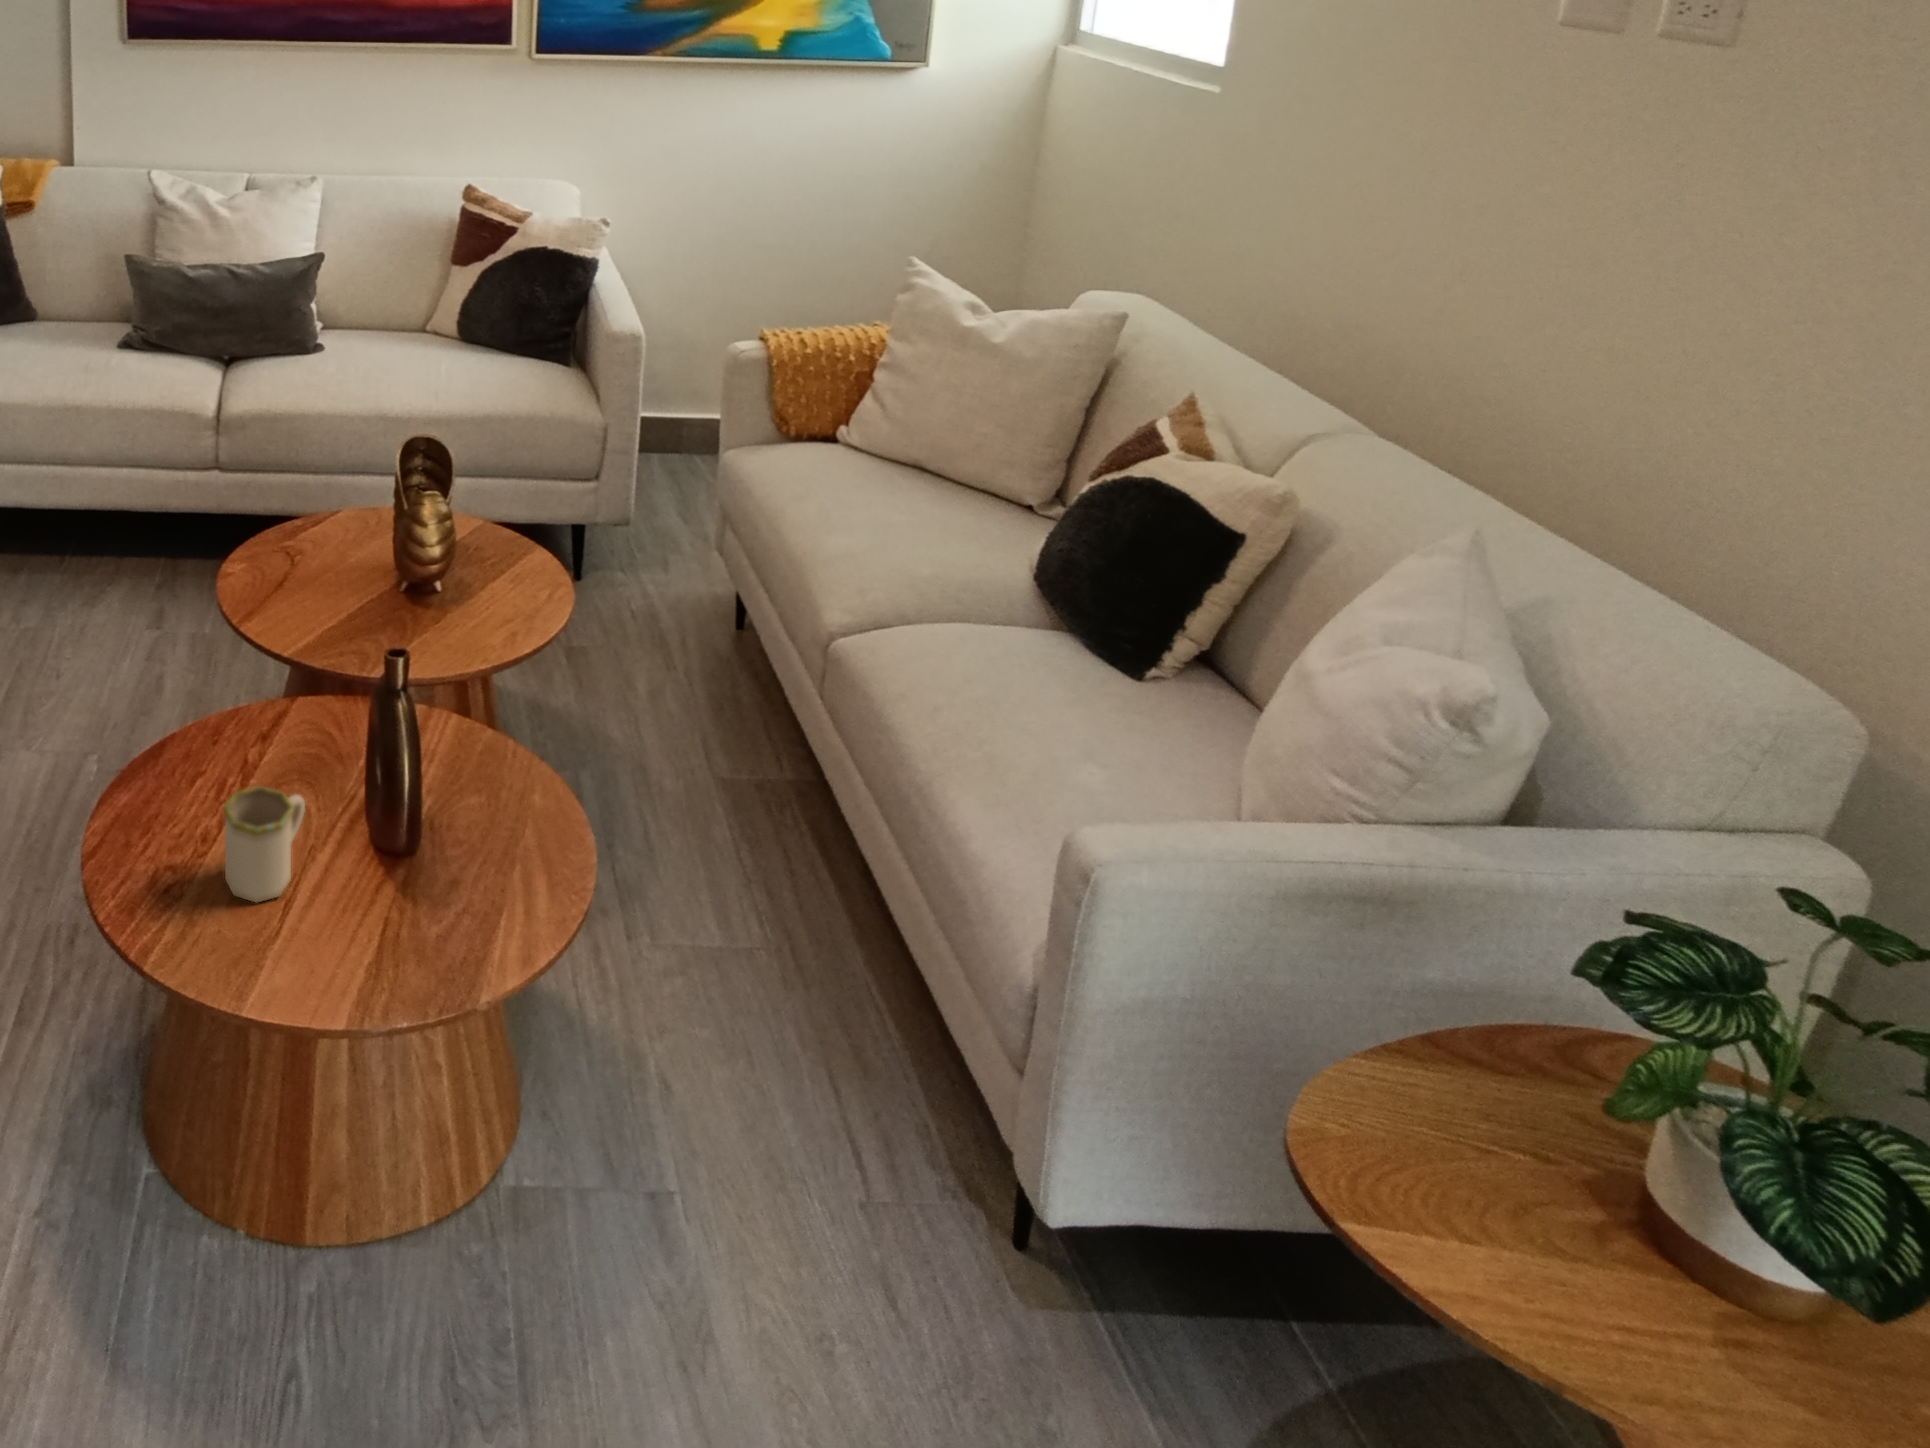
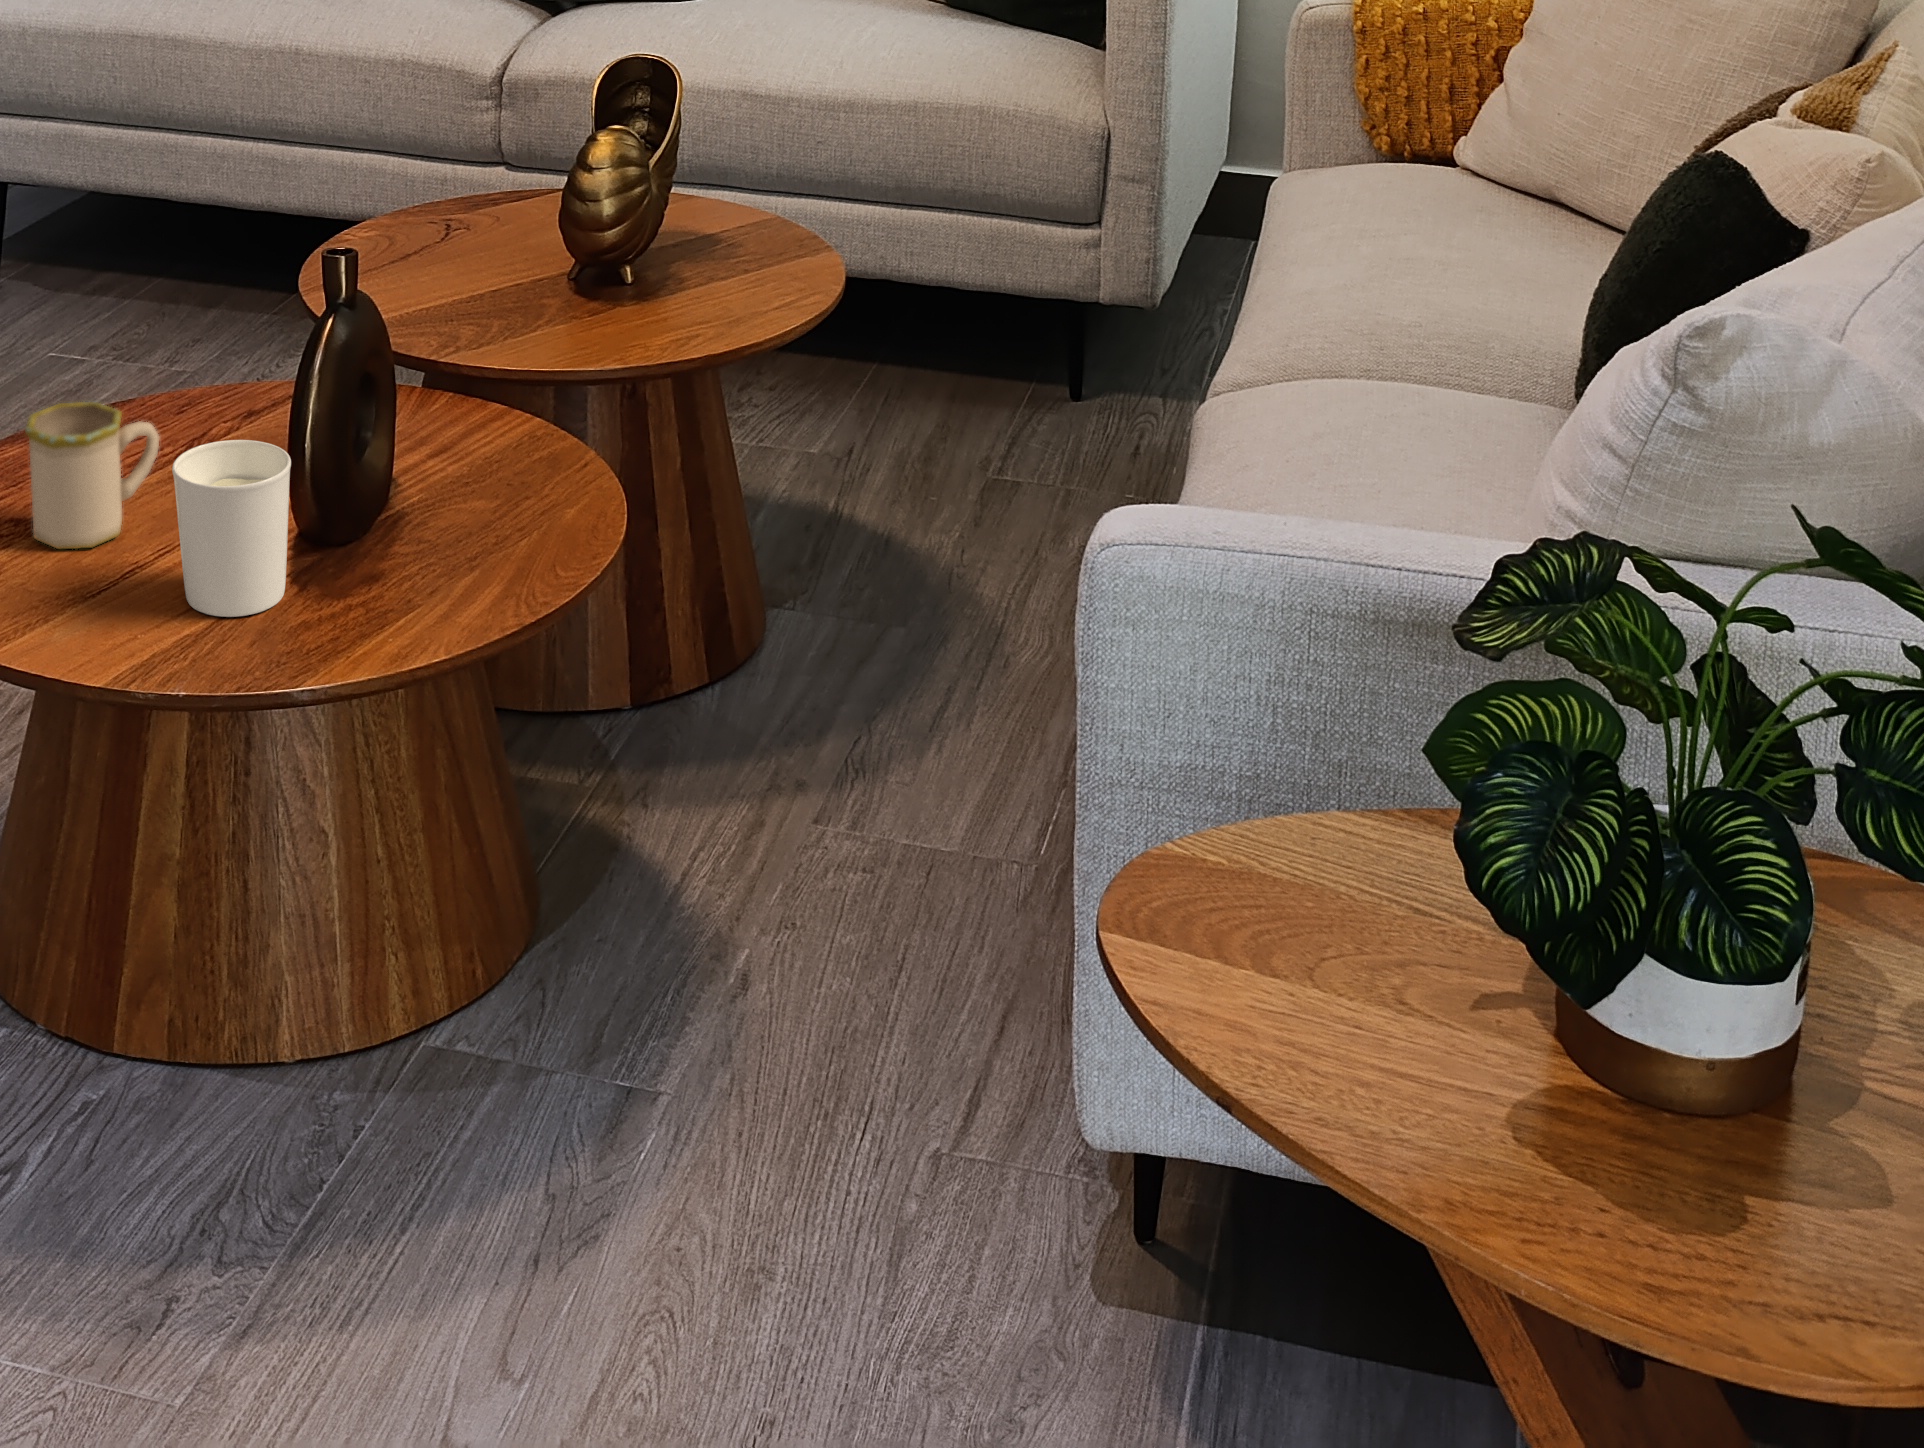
candle holder: none [373,814,457,951] -> present [172,440,291,617]

